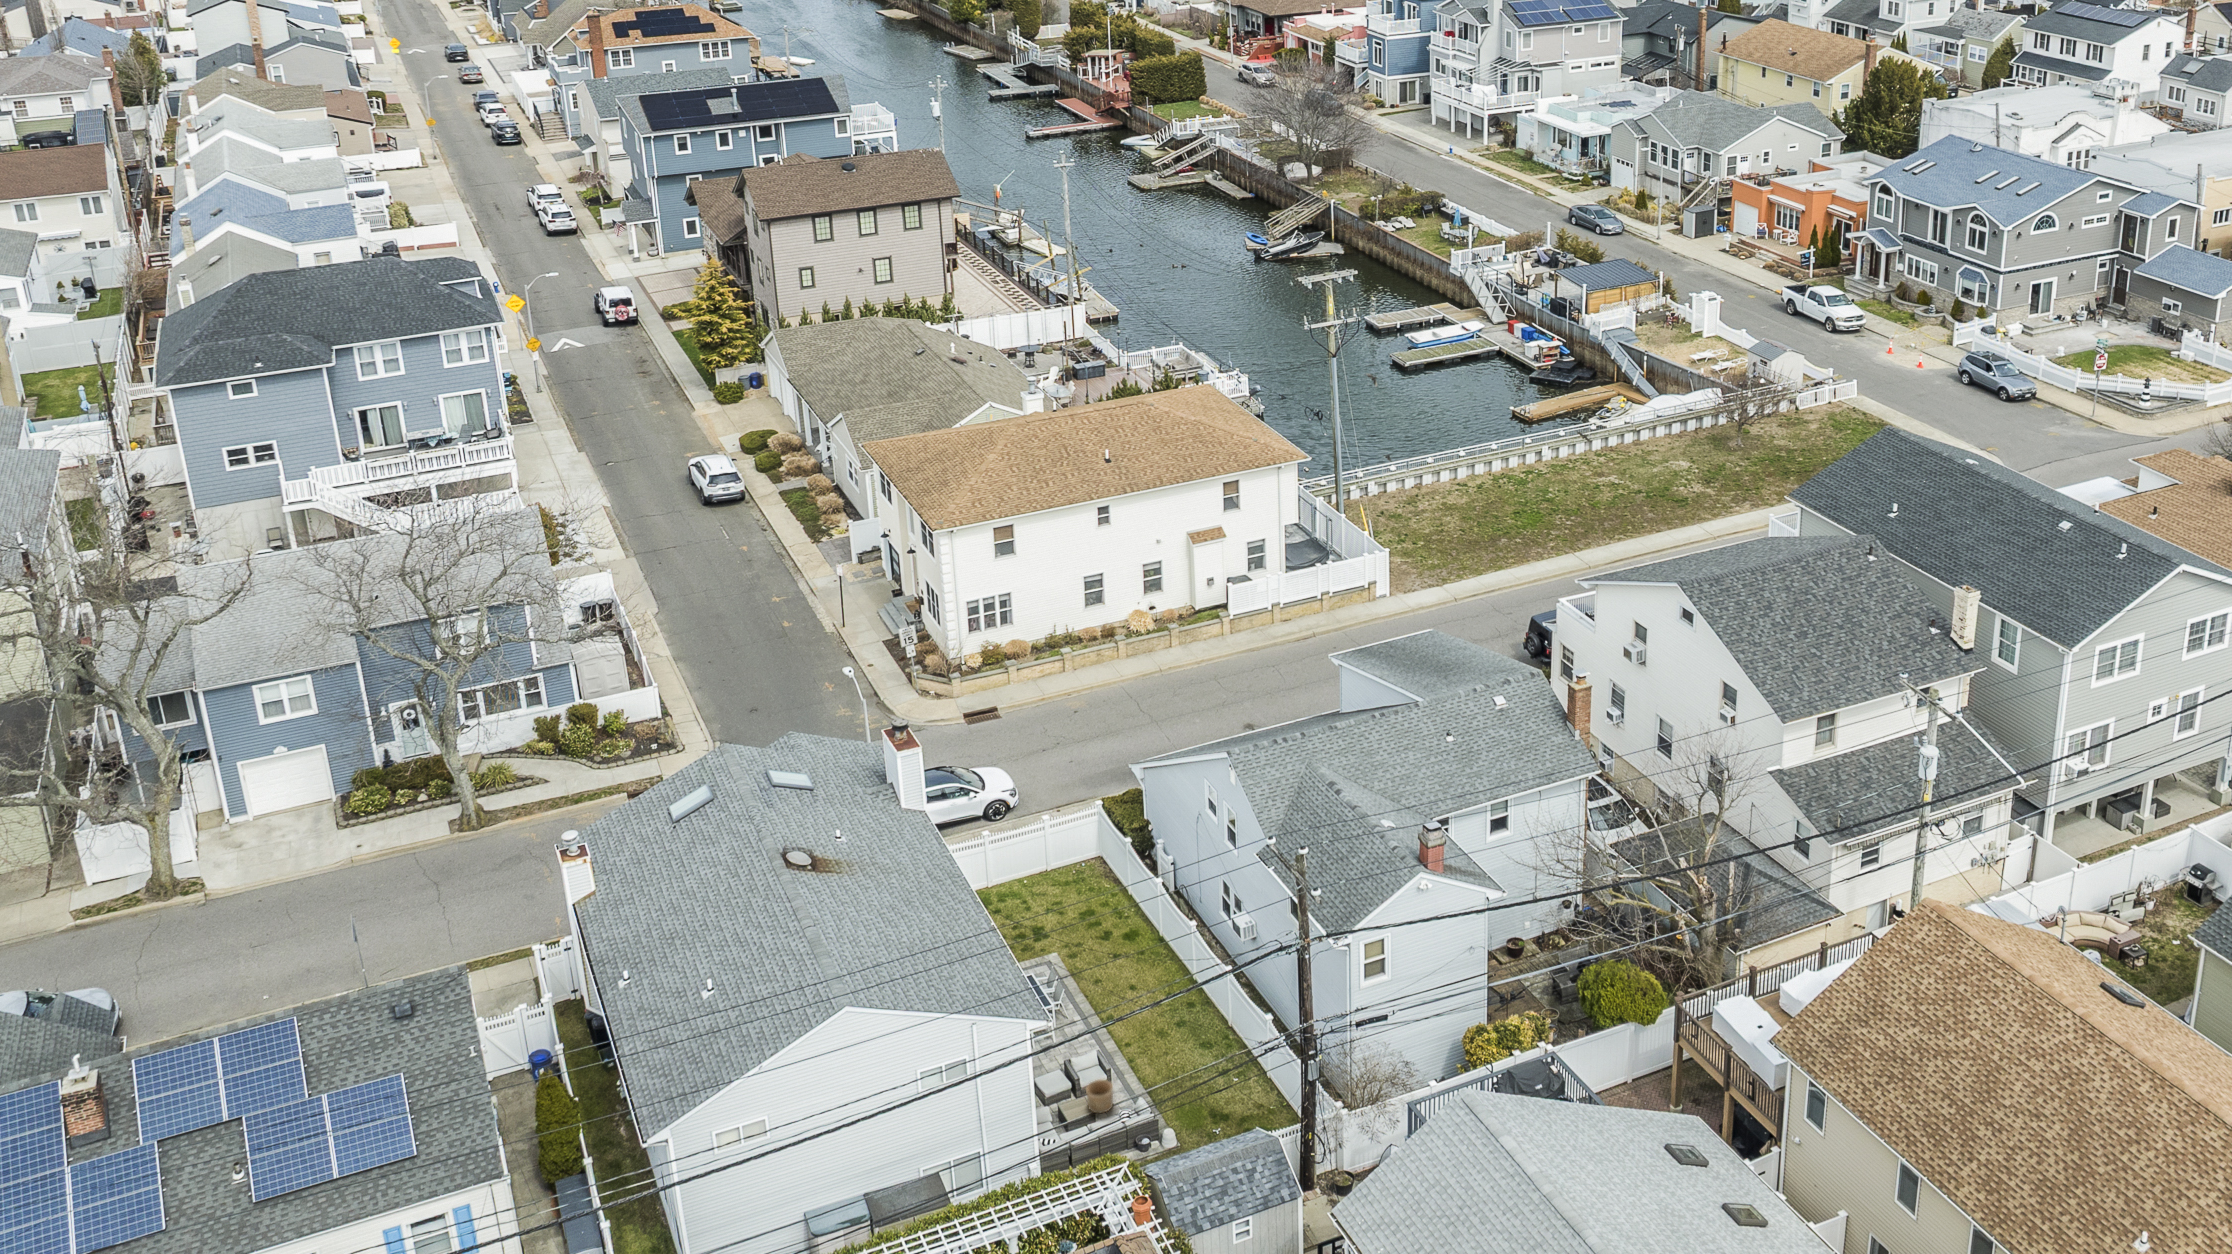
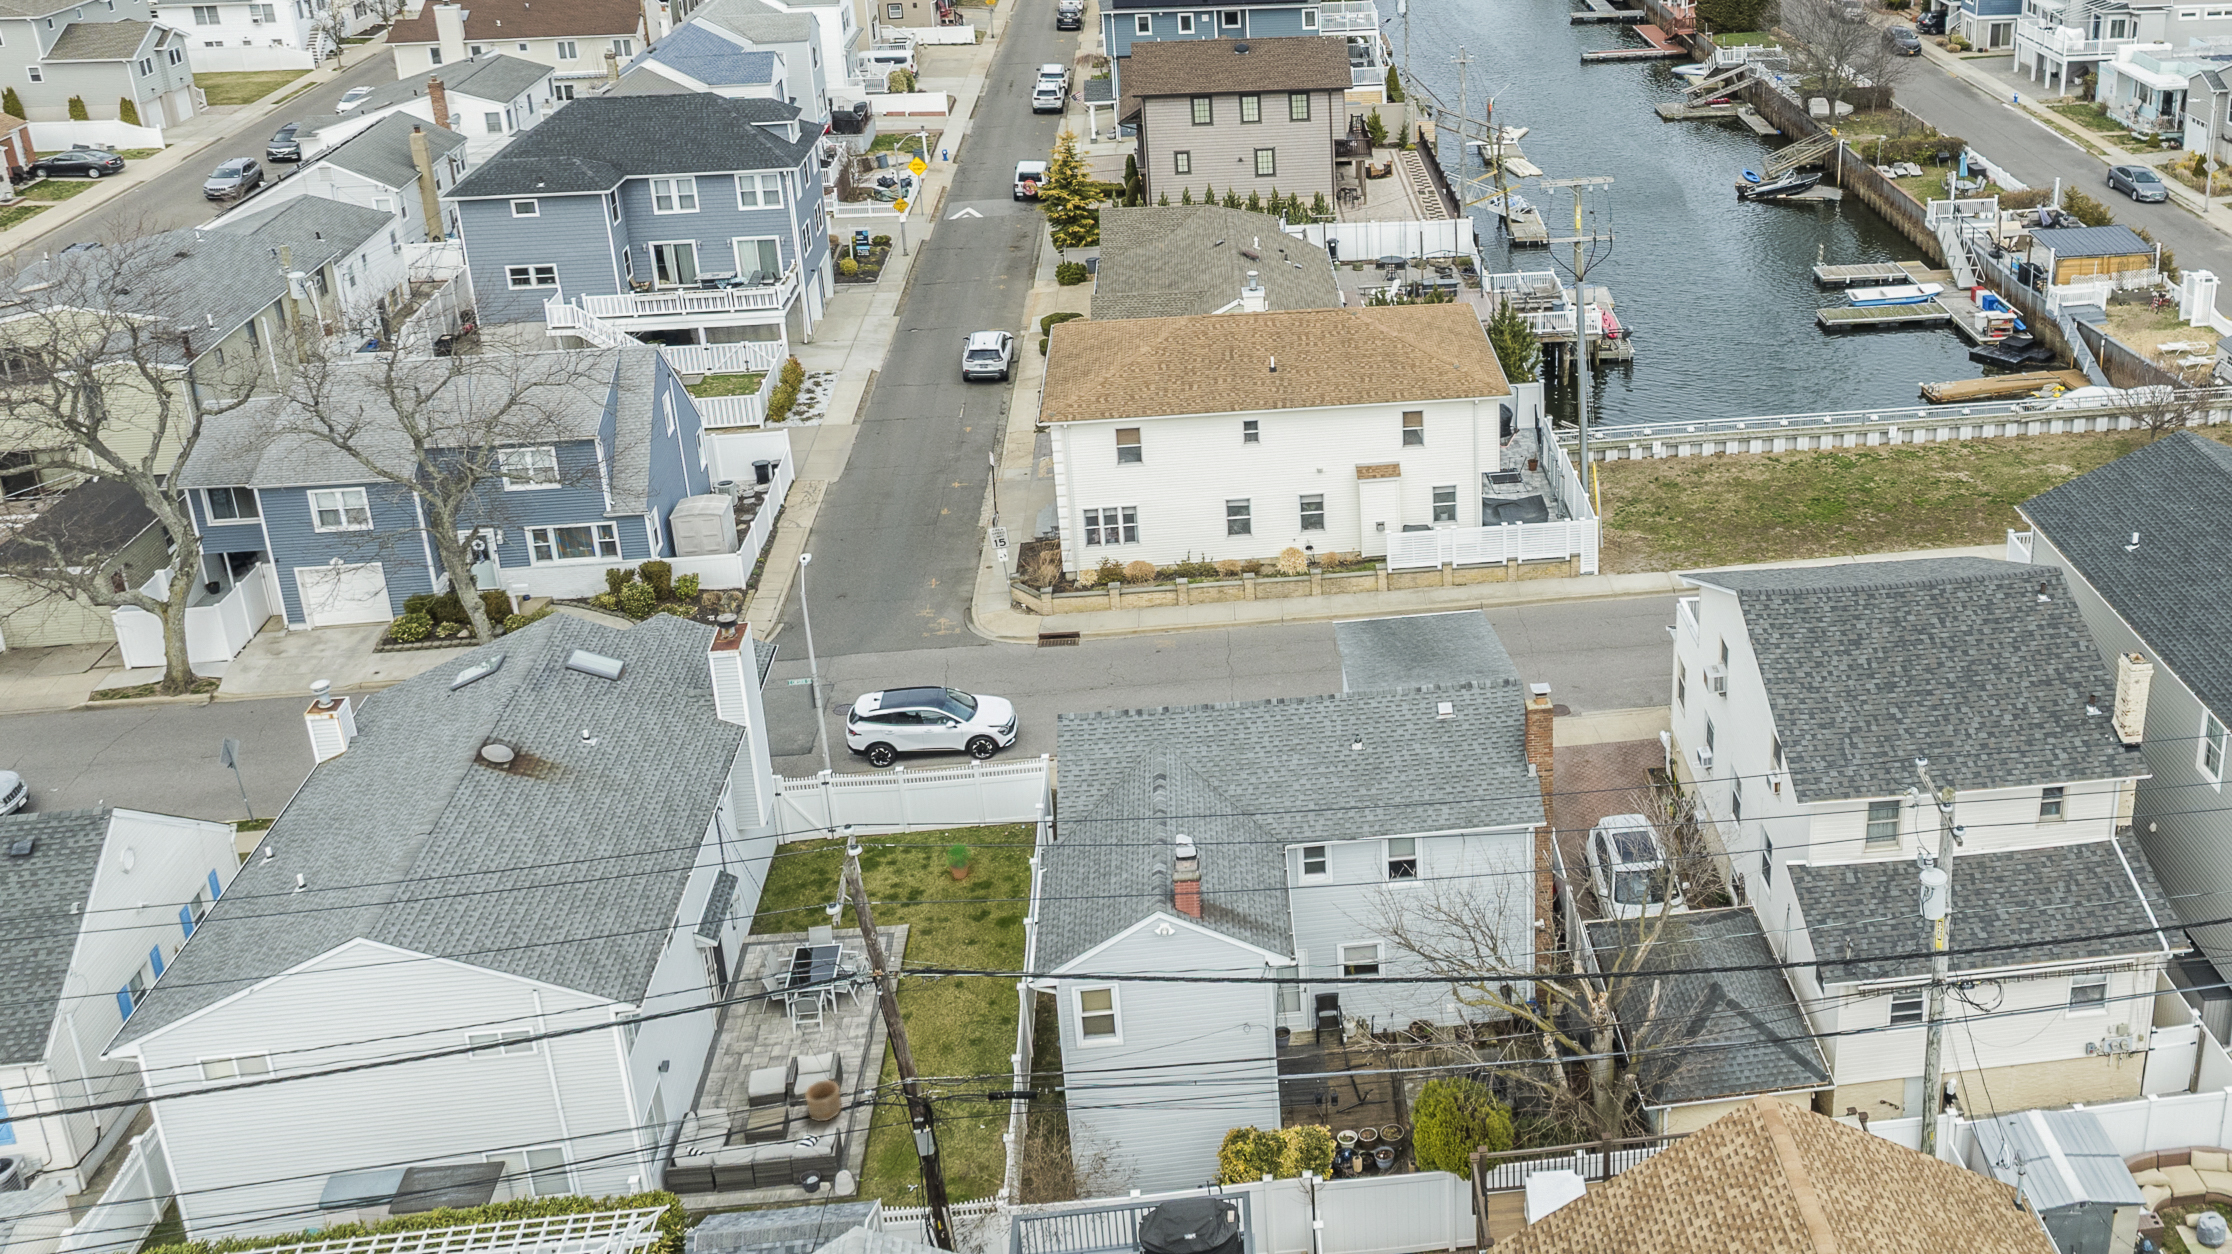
potted plant: none [1050,885,1073,916] -> present [947,843,971,879]

